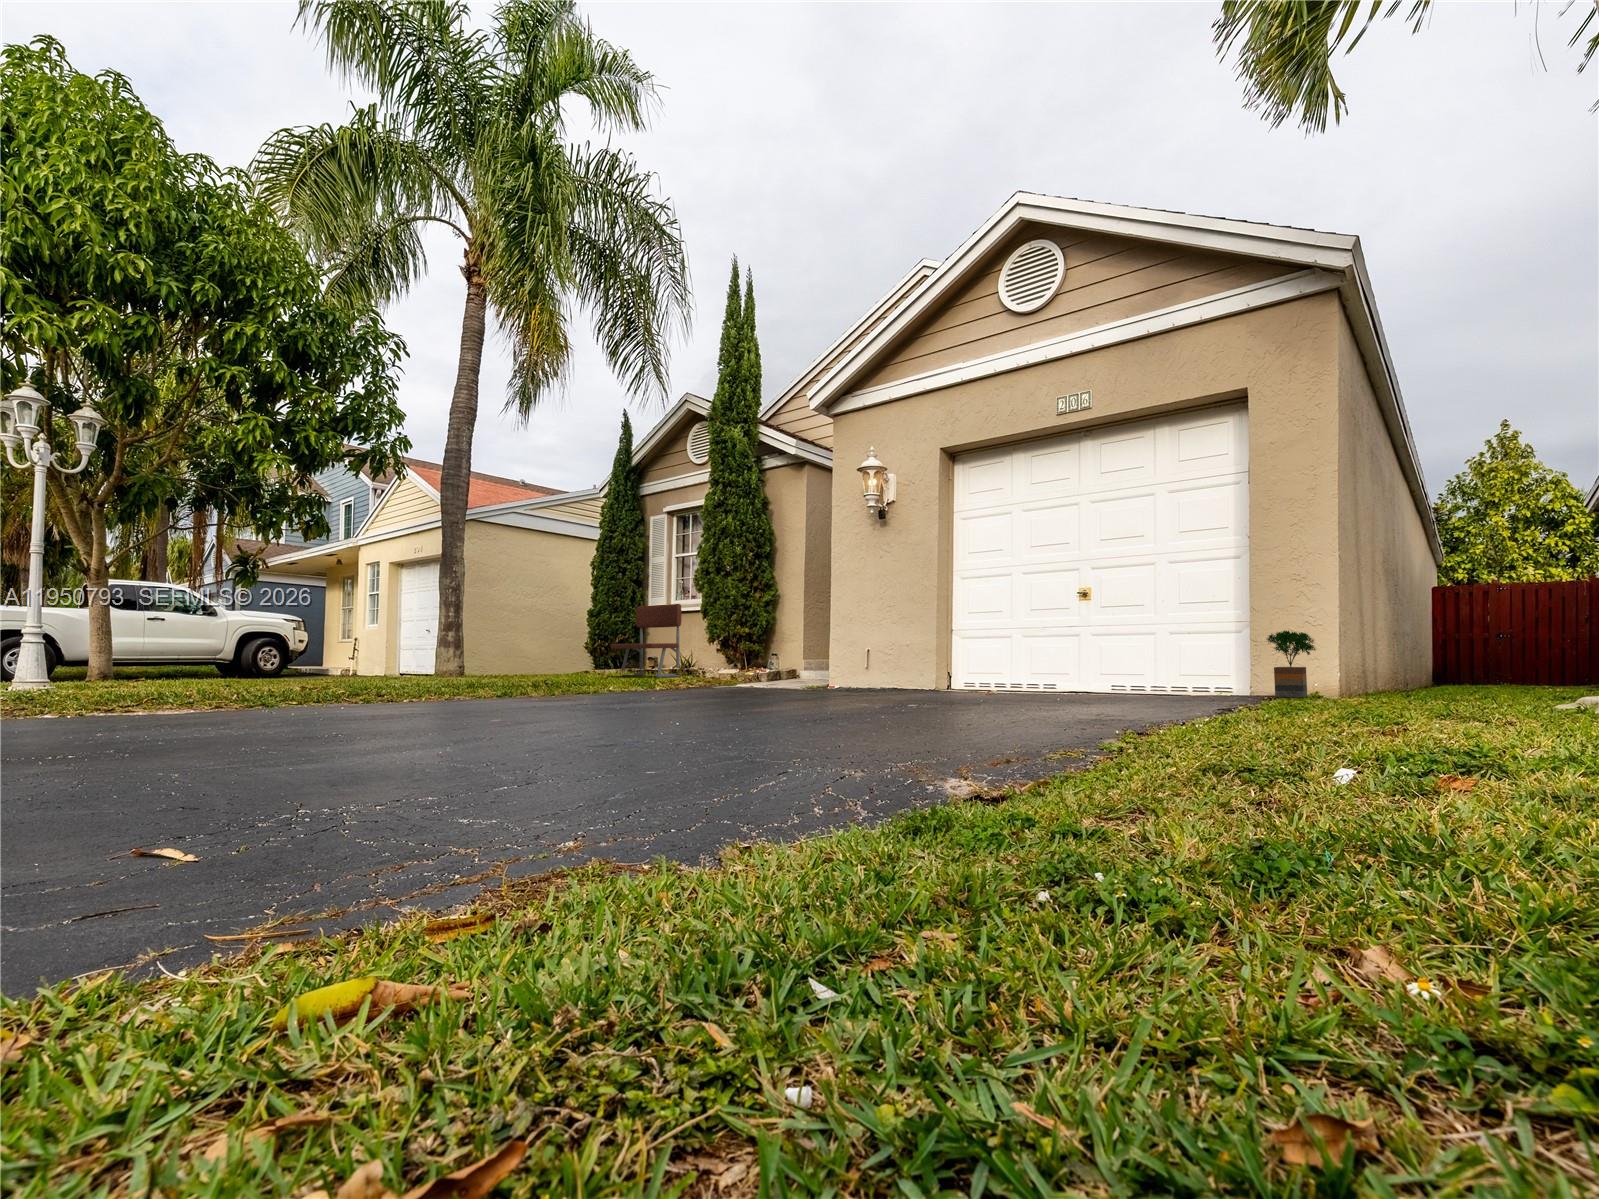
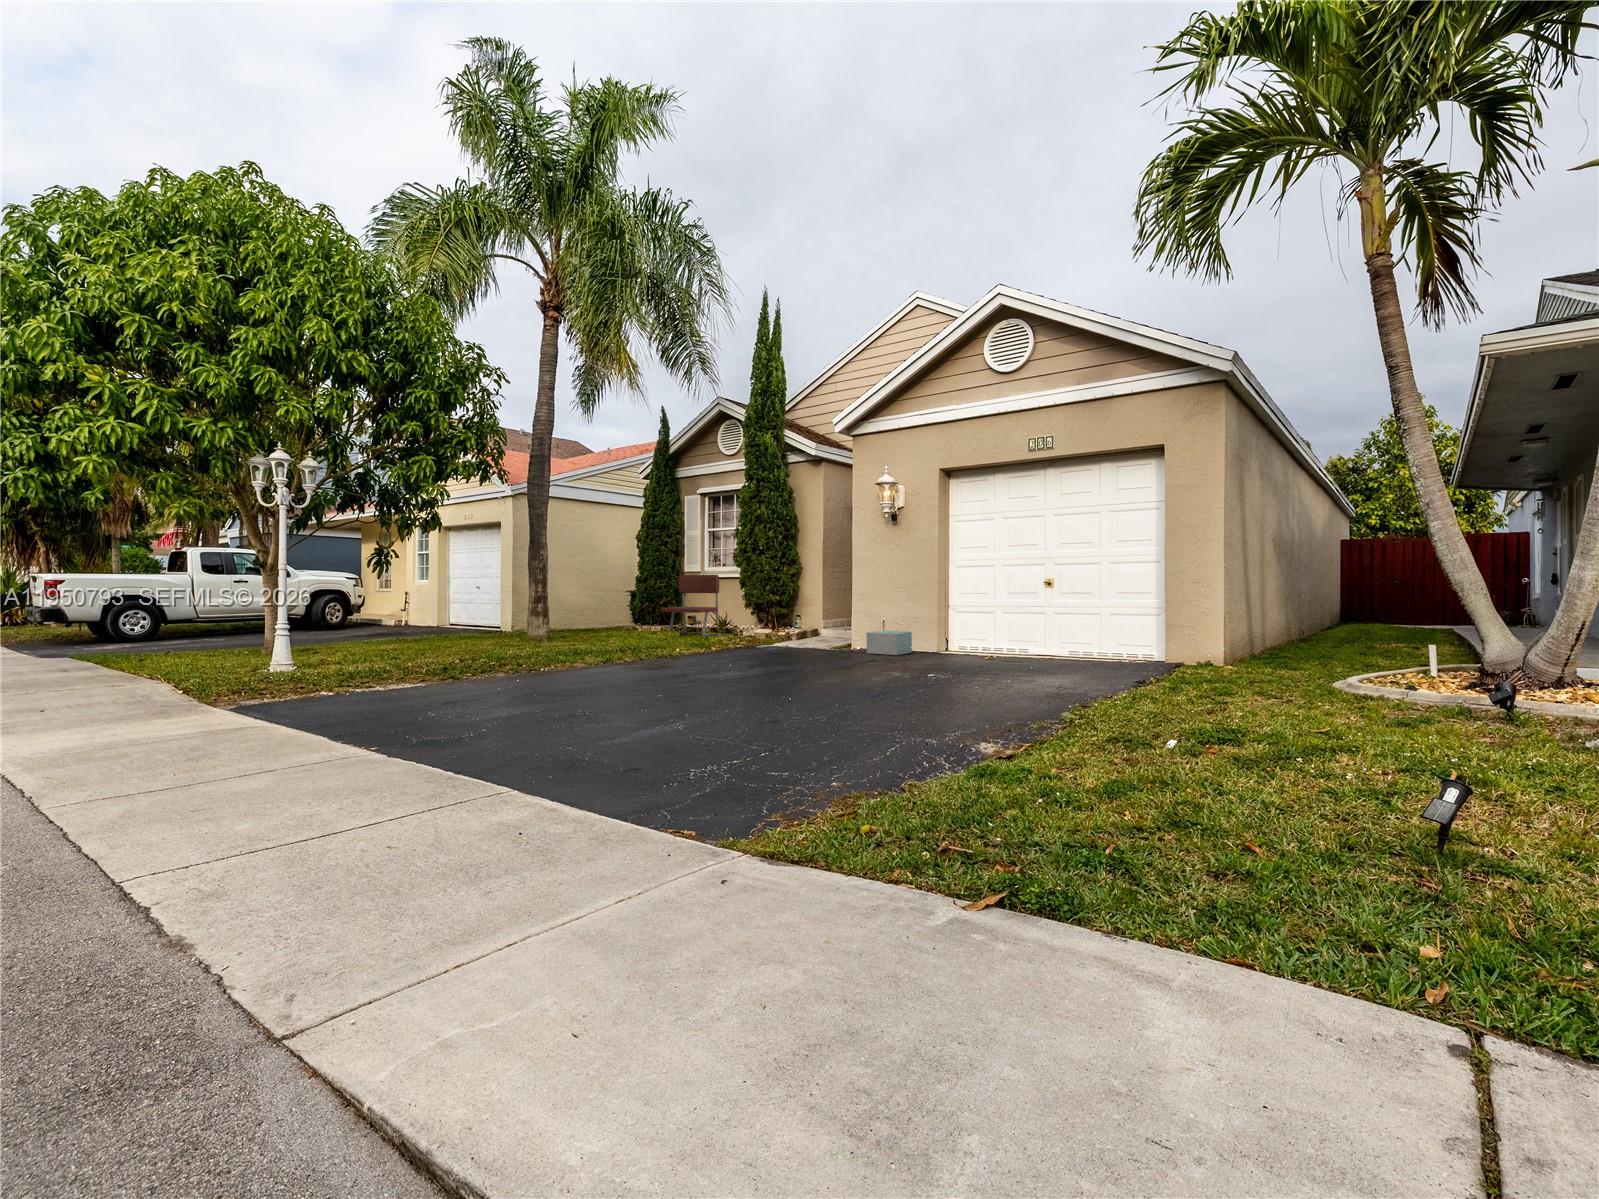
potted tree: present [1267,631,1316,698] -> none [1170,621,1203,668]
storage box: none [843,661,904,690] -> present [866,631,912,655]

